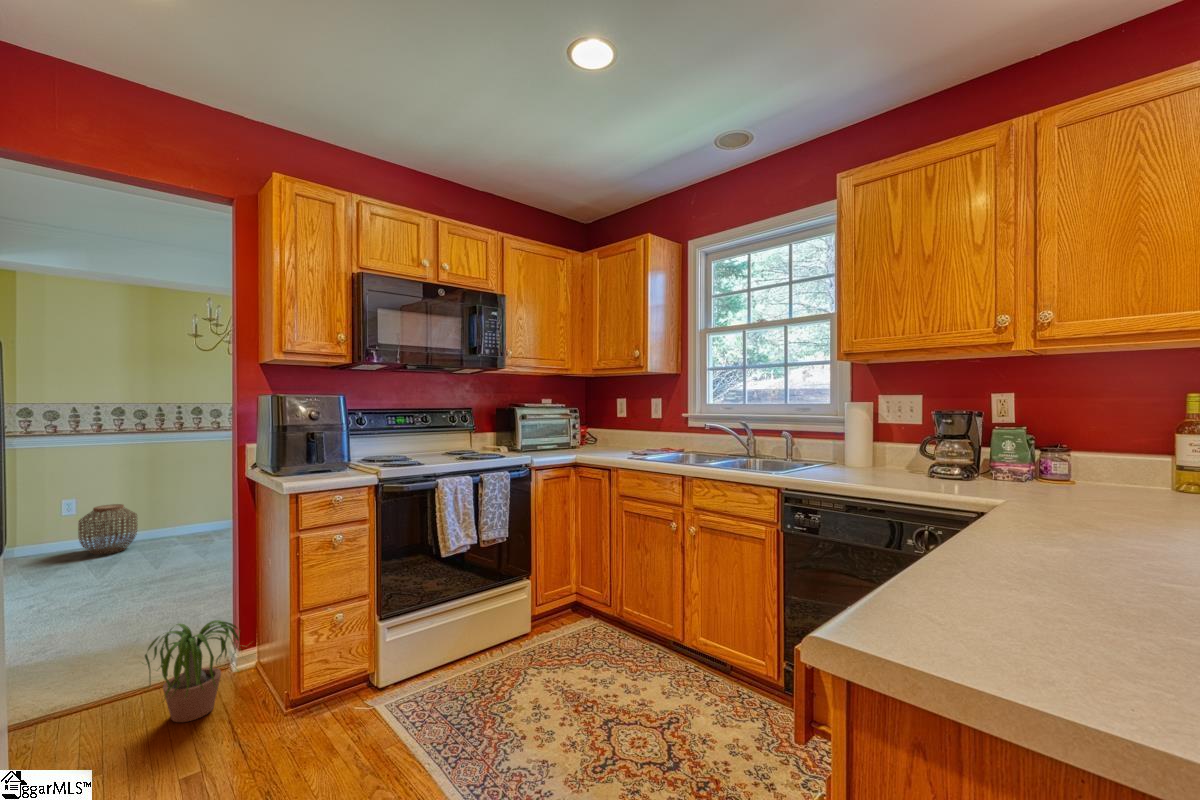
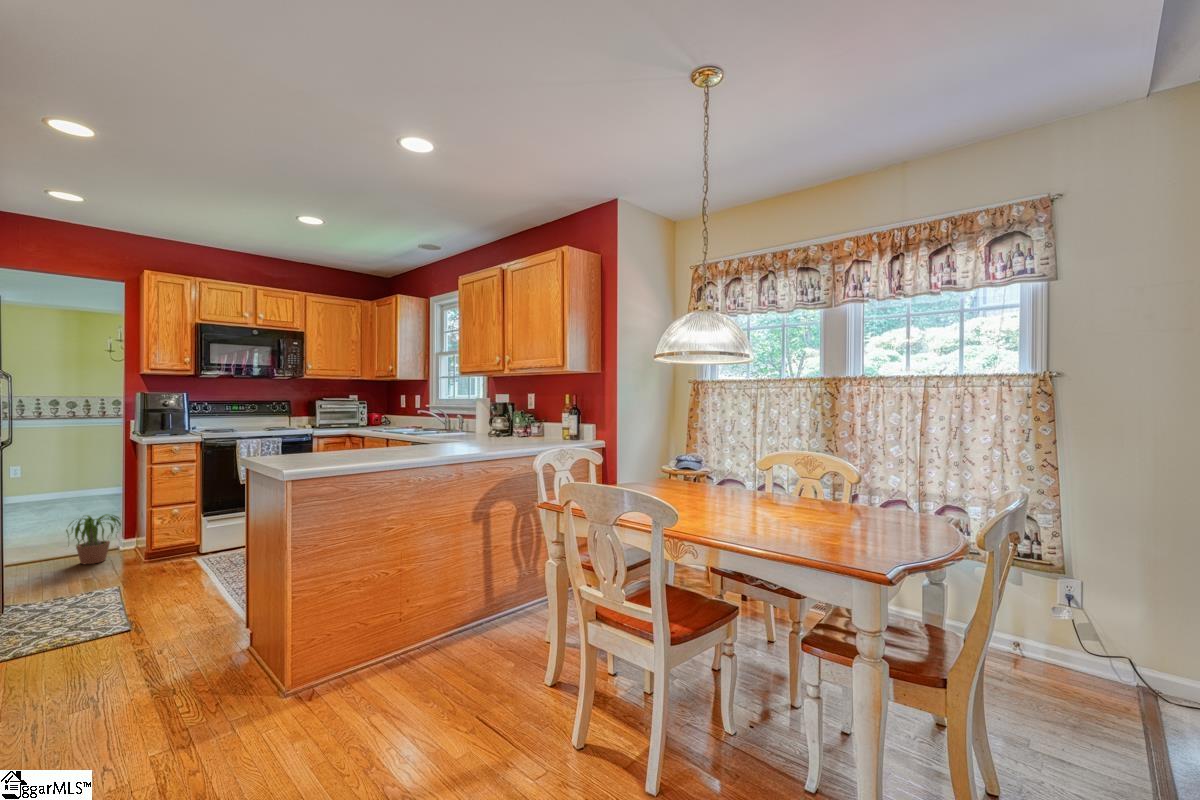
woven basket: present [78,504,137,555] -> none [24,470,69,505]

